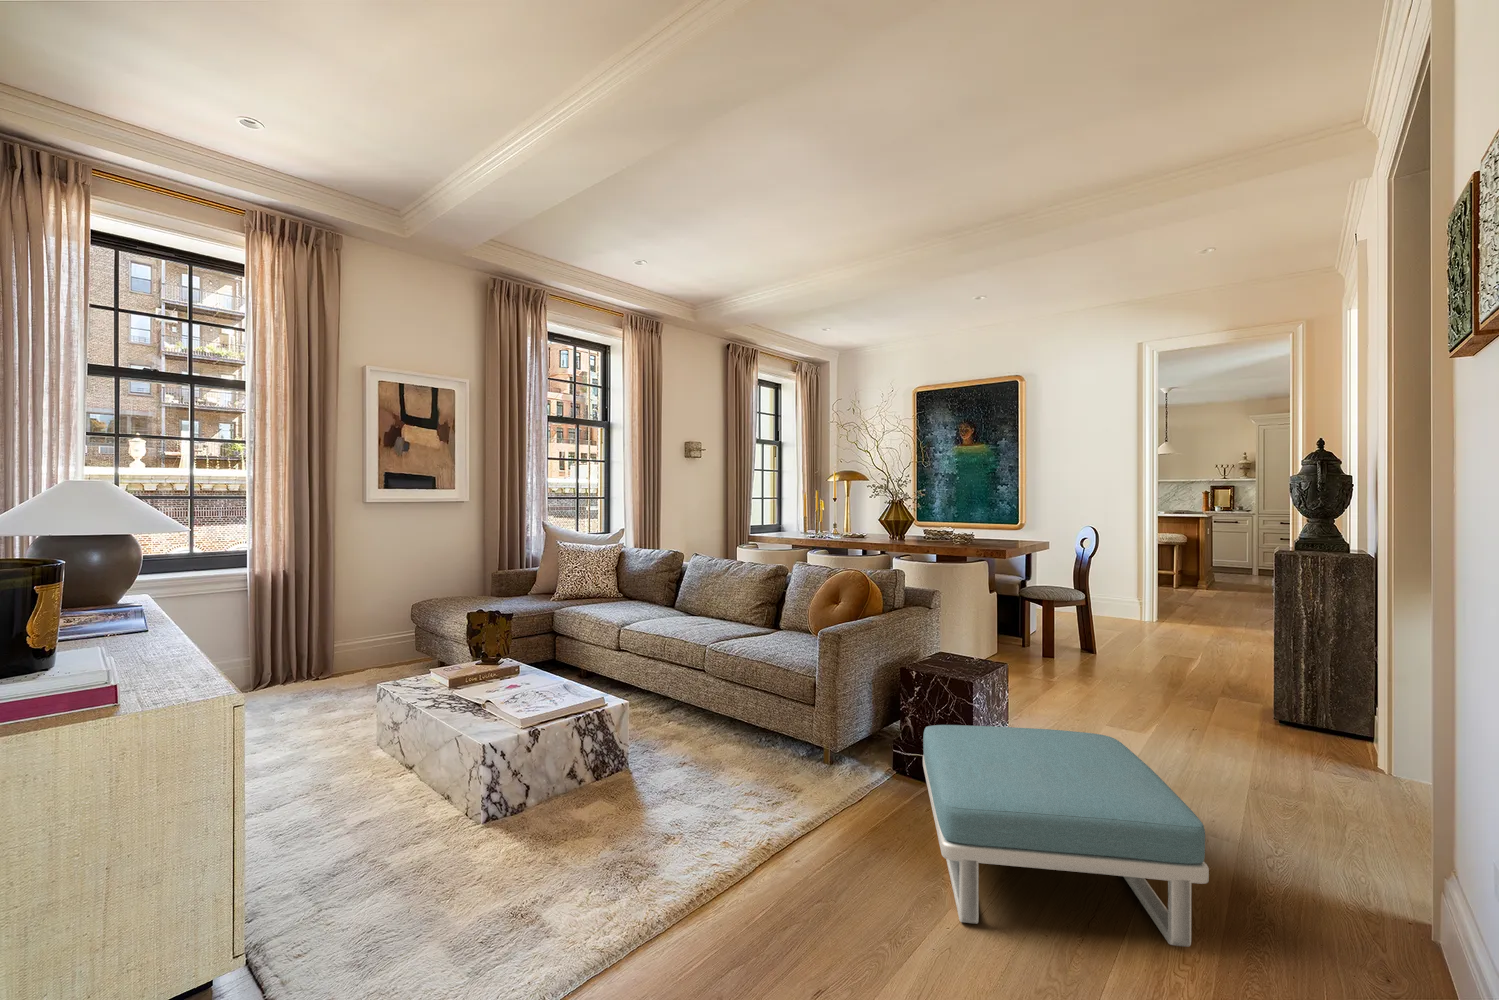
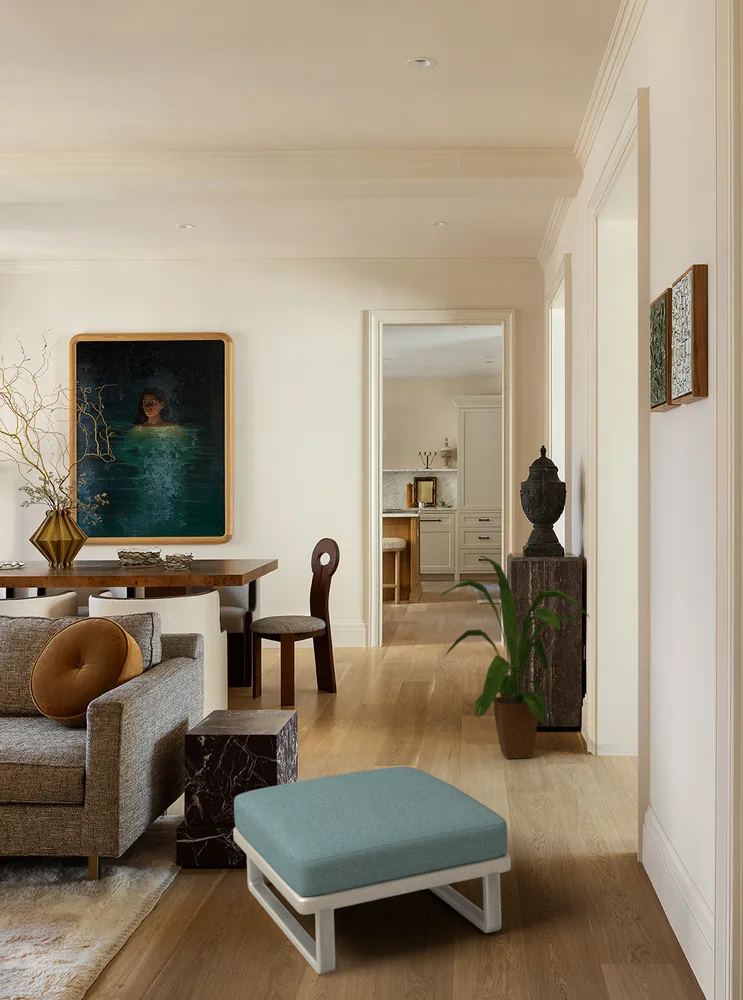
house plant: none [1185,541,1382,754] -> present [441,556,589,759]

